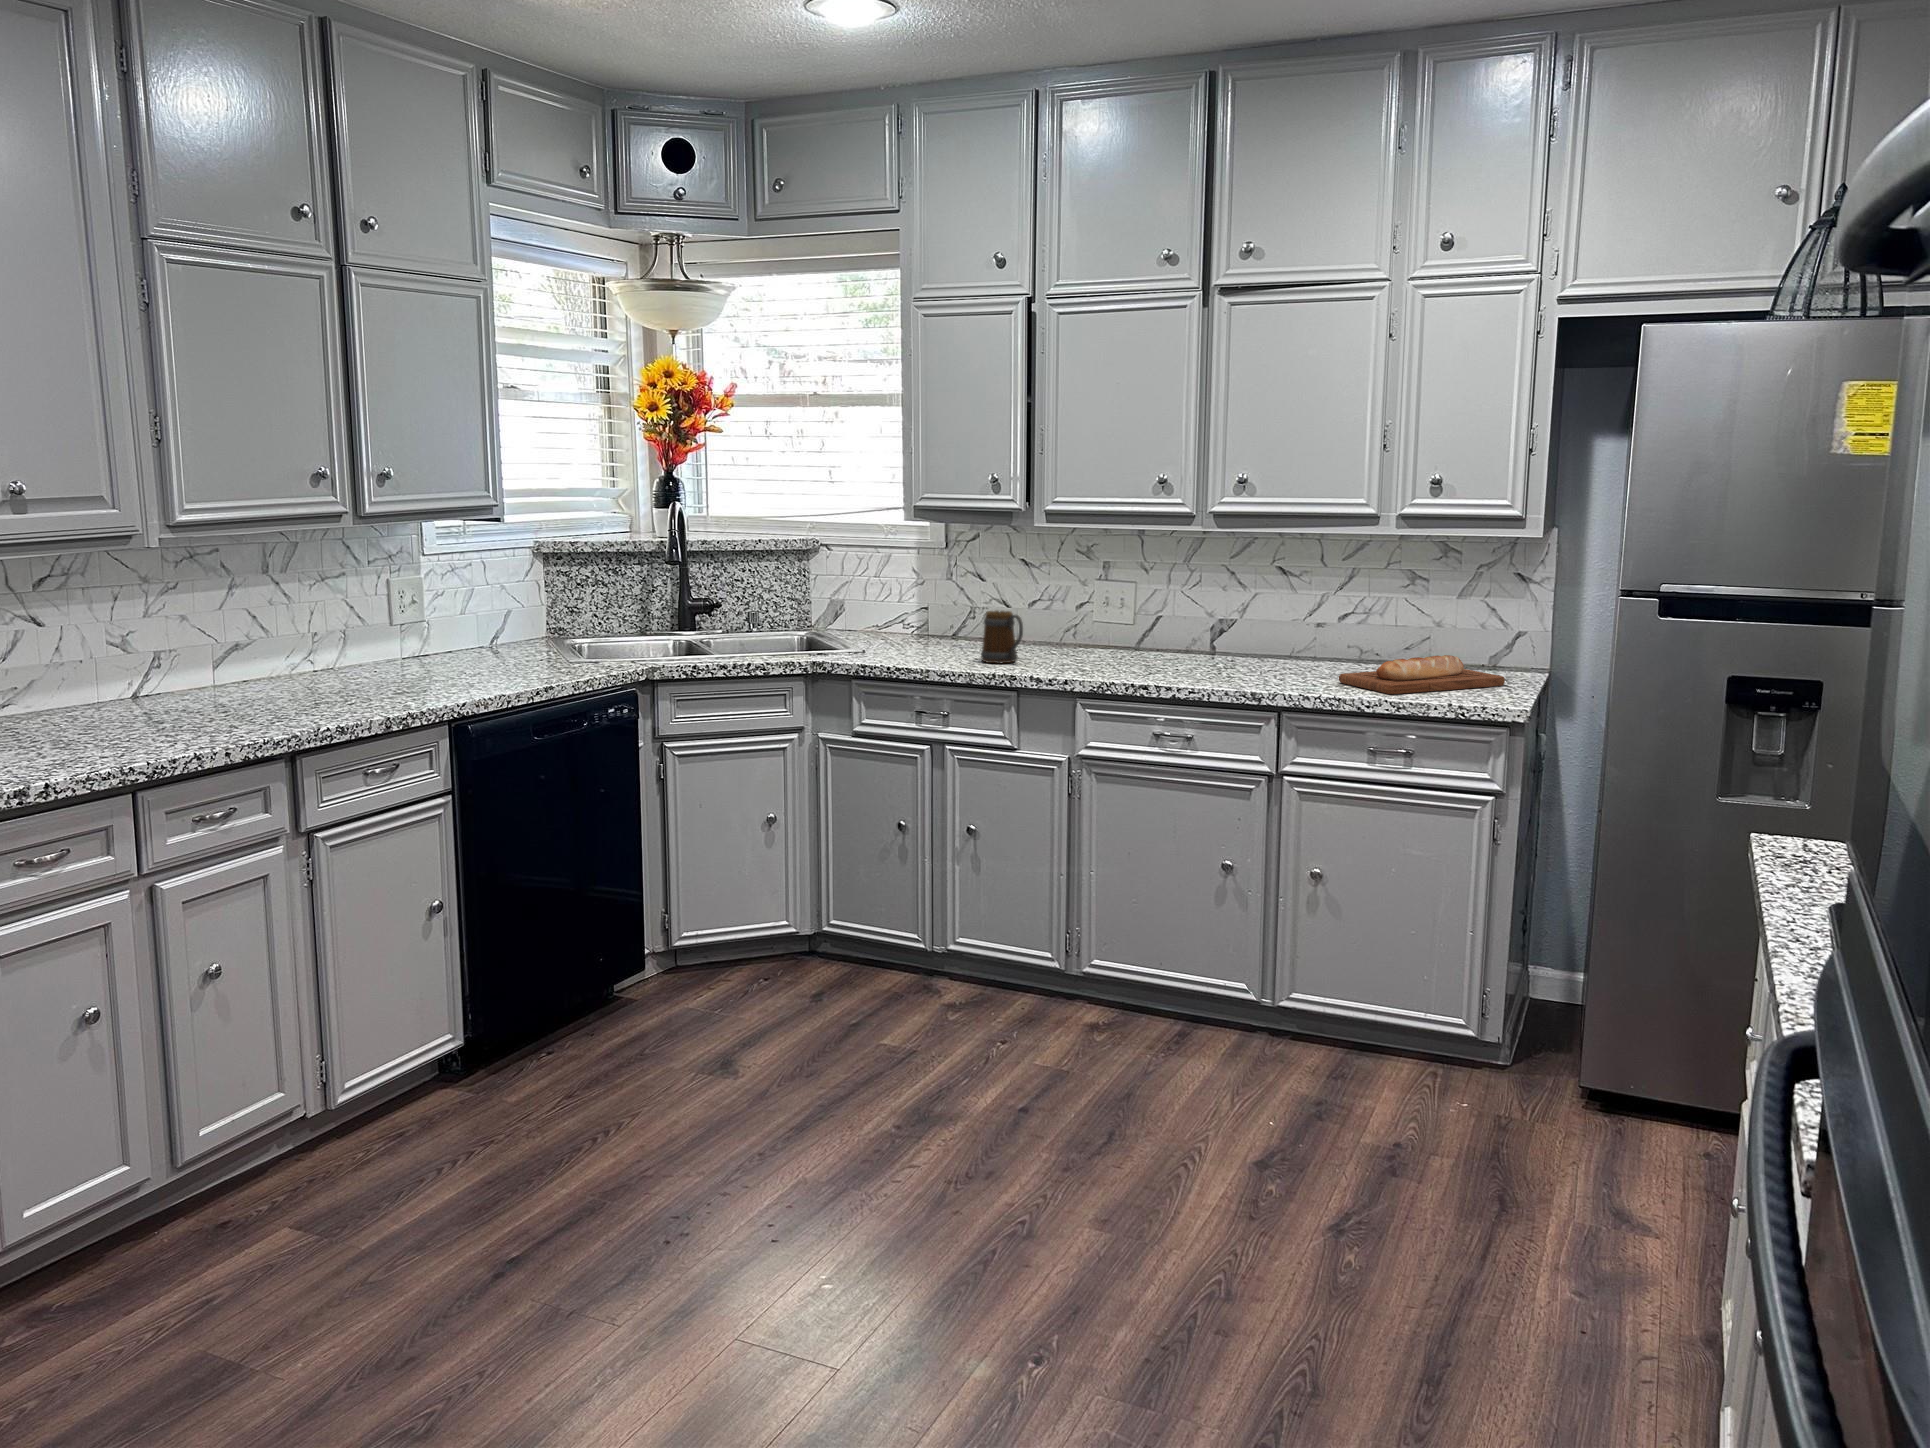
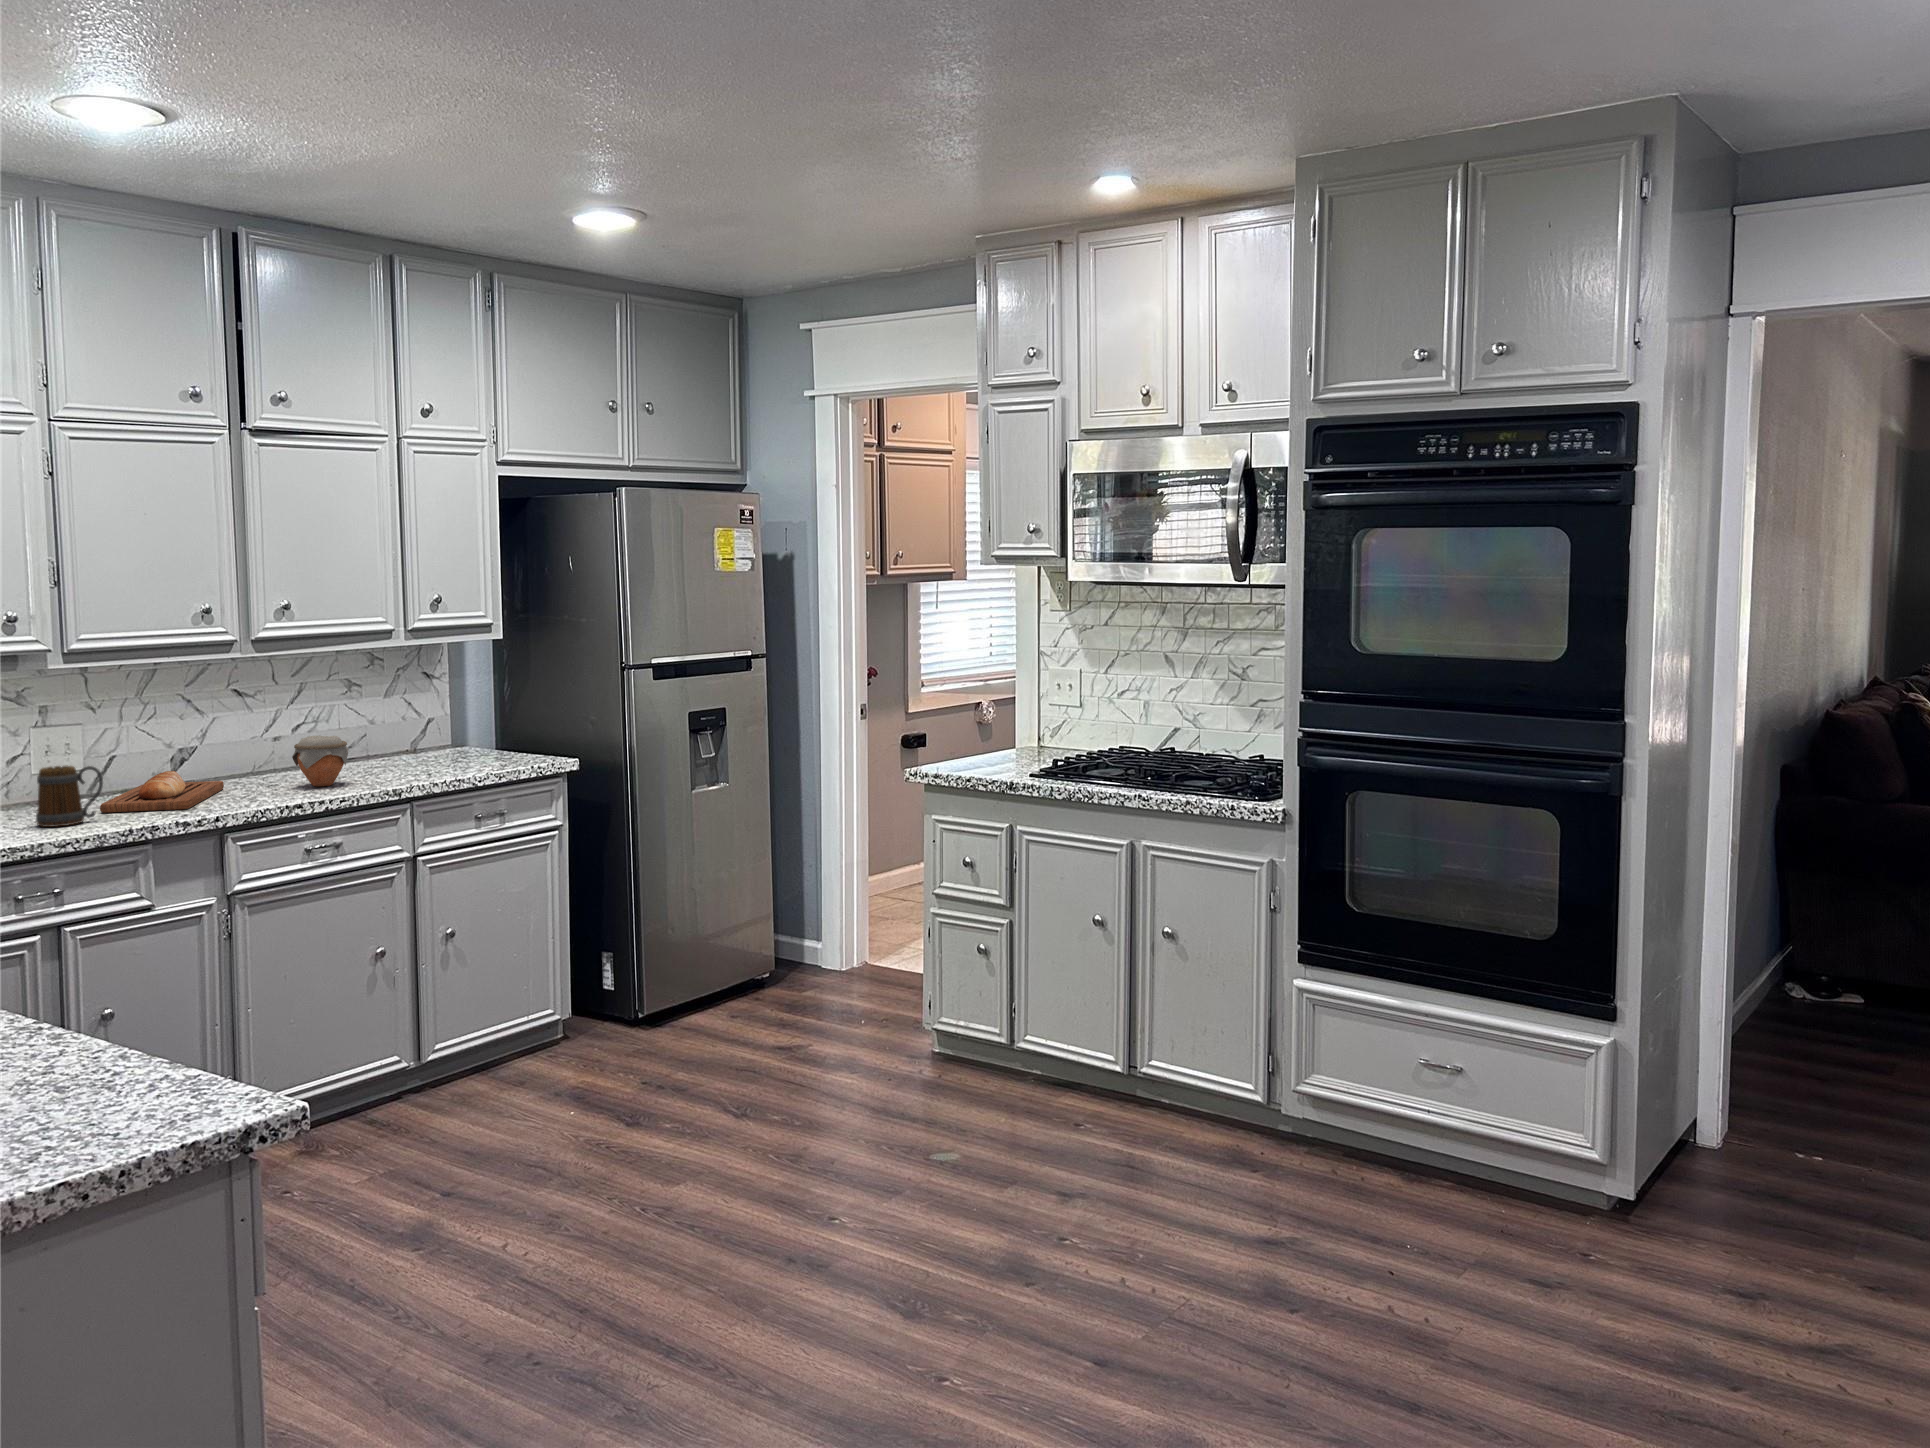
jar: none [1212,622,1276,678] -> present [292,736,348,786]
bread loaf: present [1339,655,1505,694] -> present [100,771,224,813]

